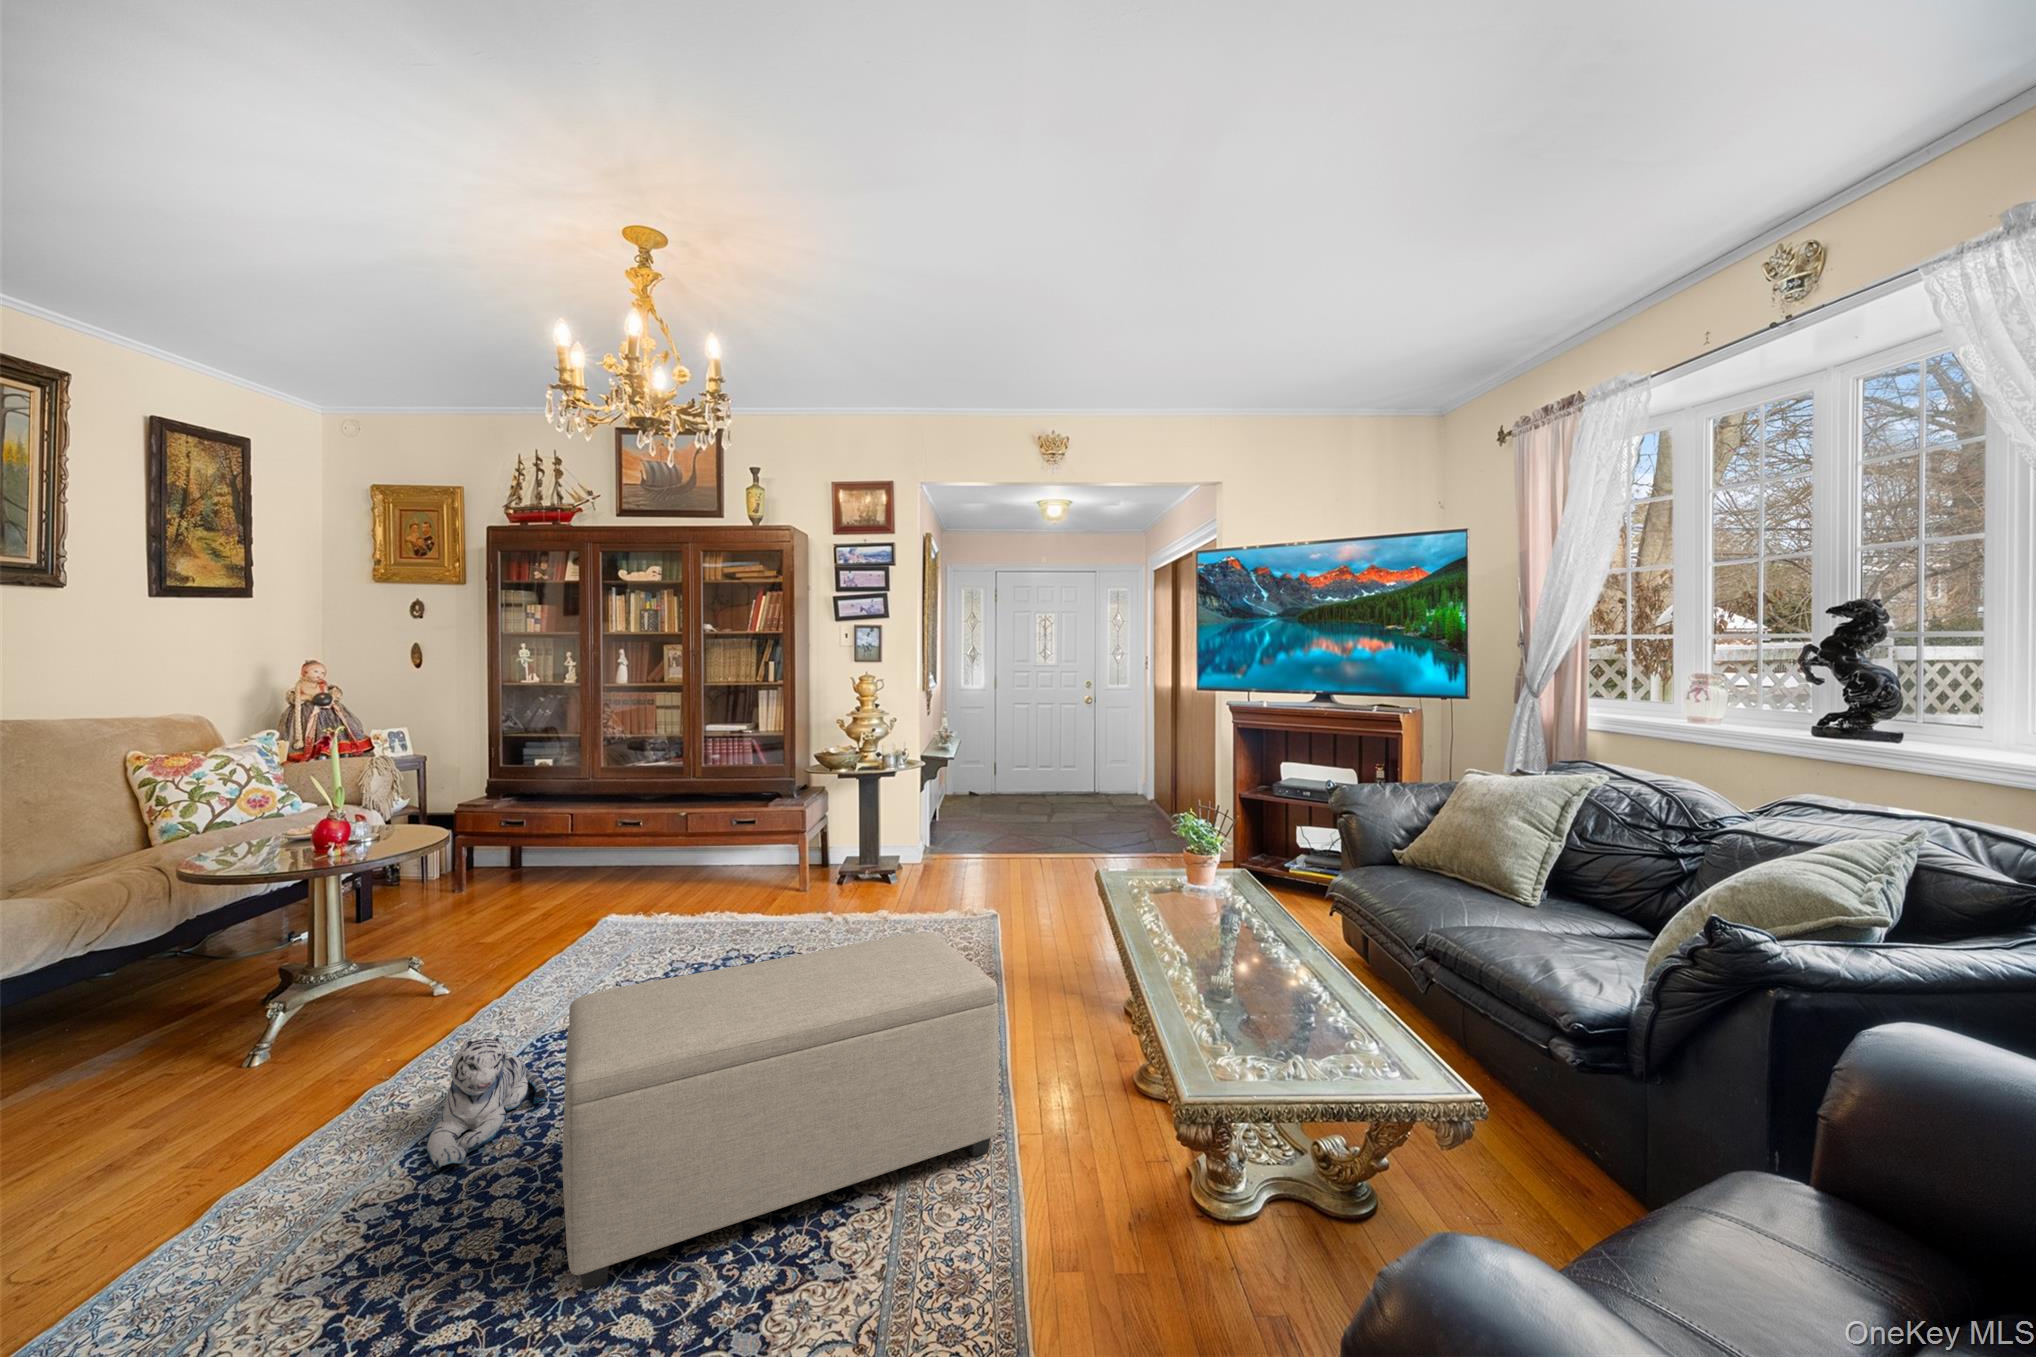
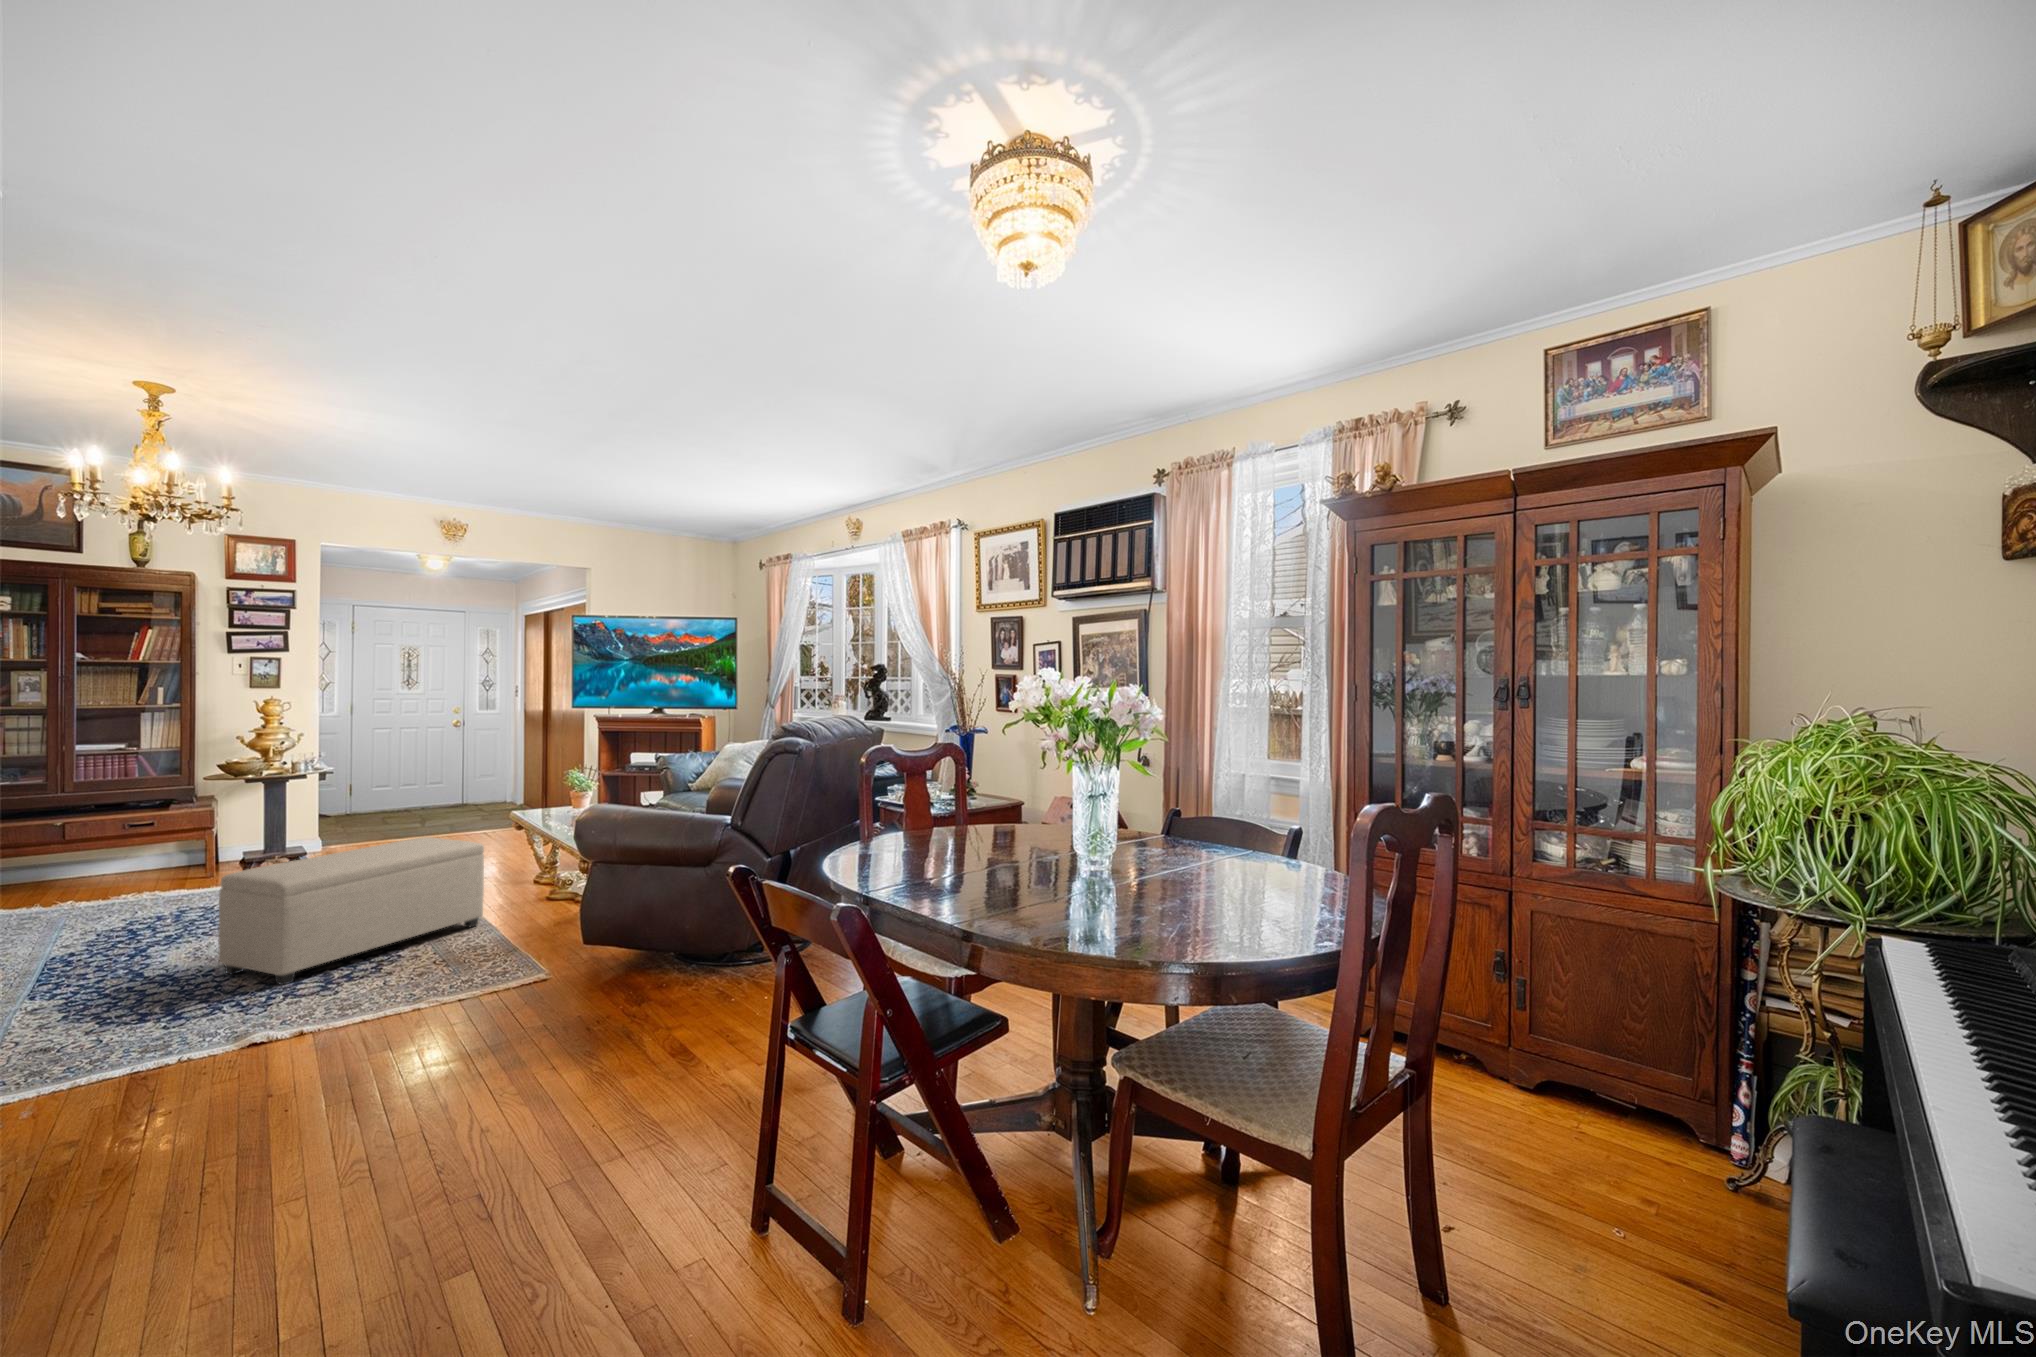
plush toy: present [427,1038,547,1169] -> none [61,926,142,992]

